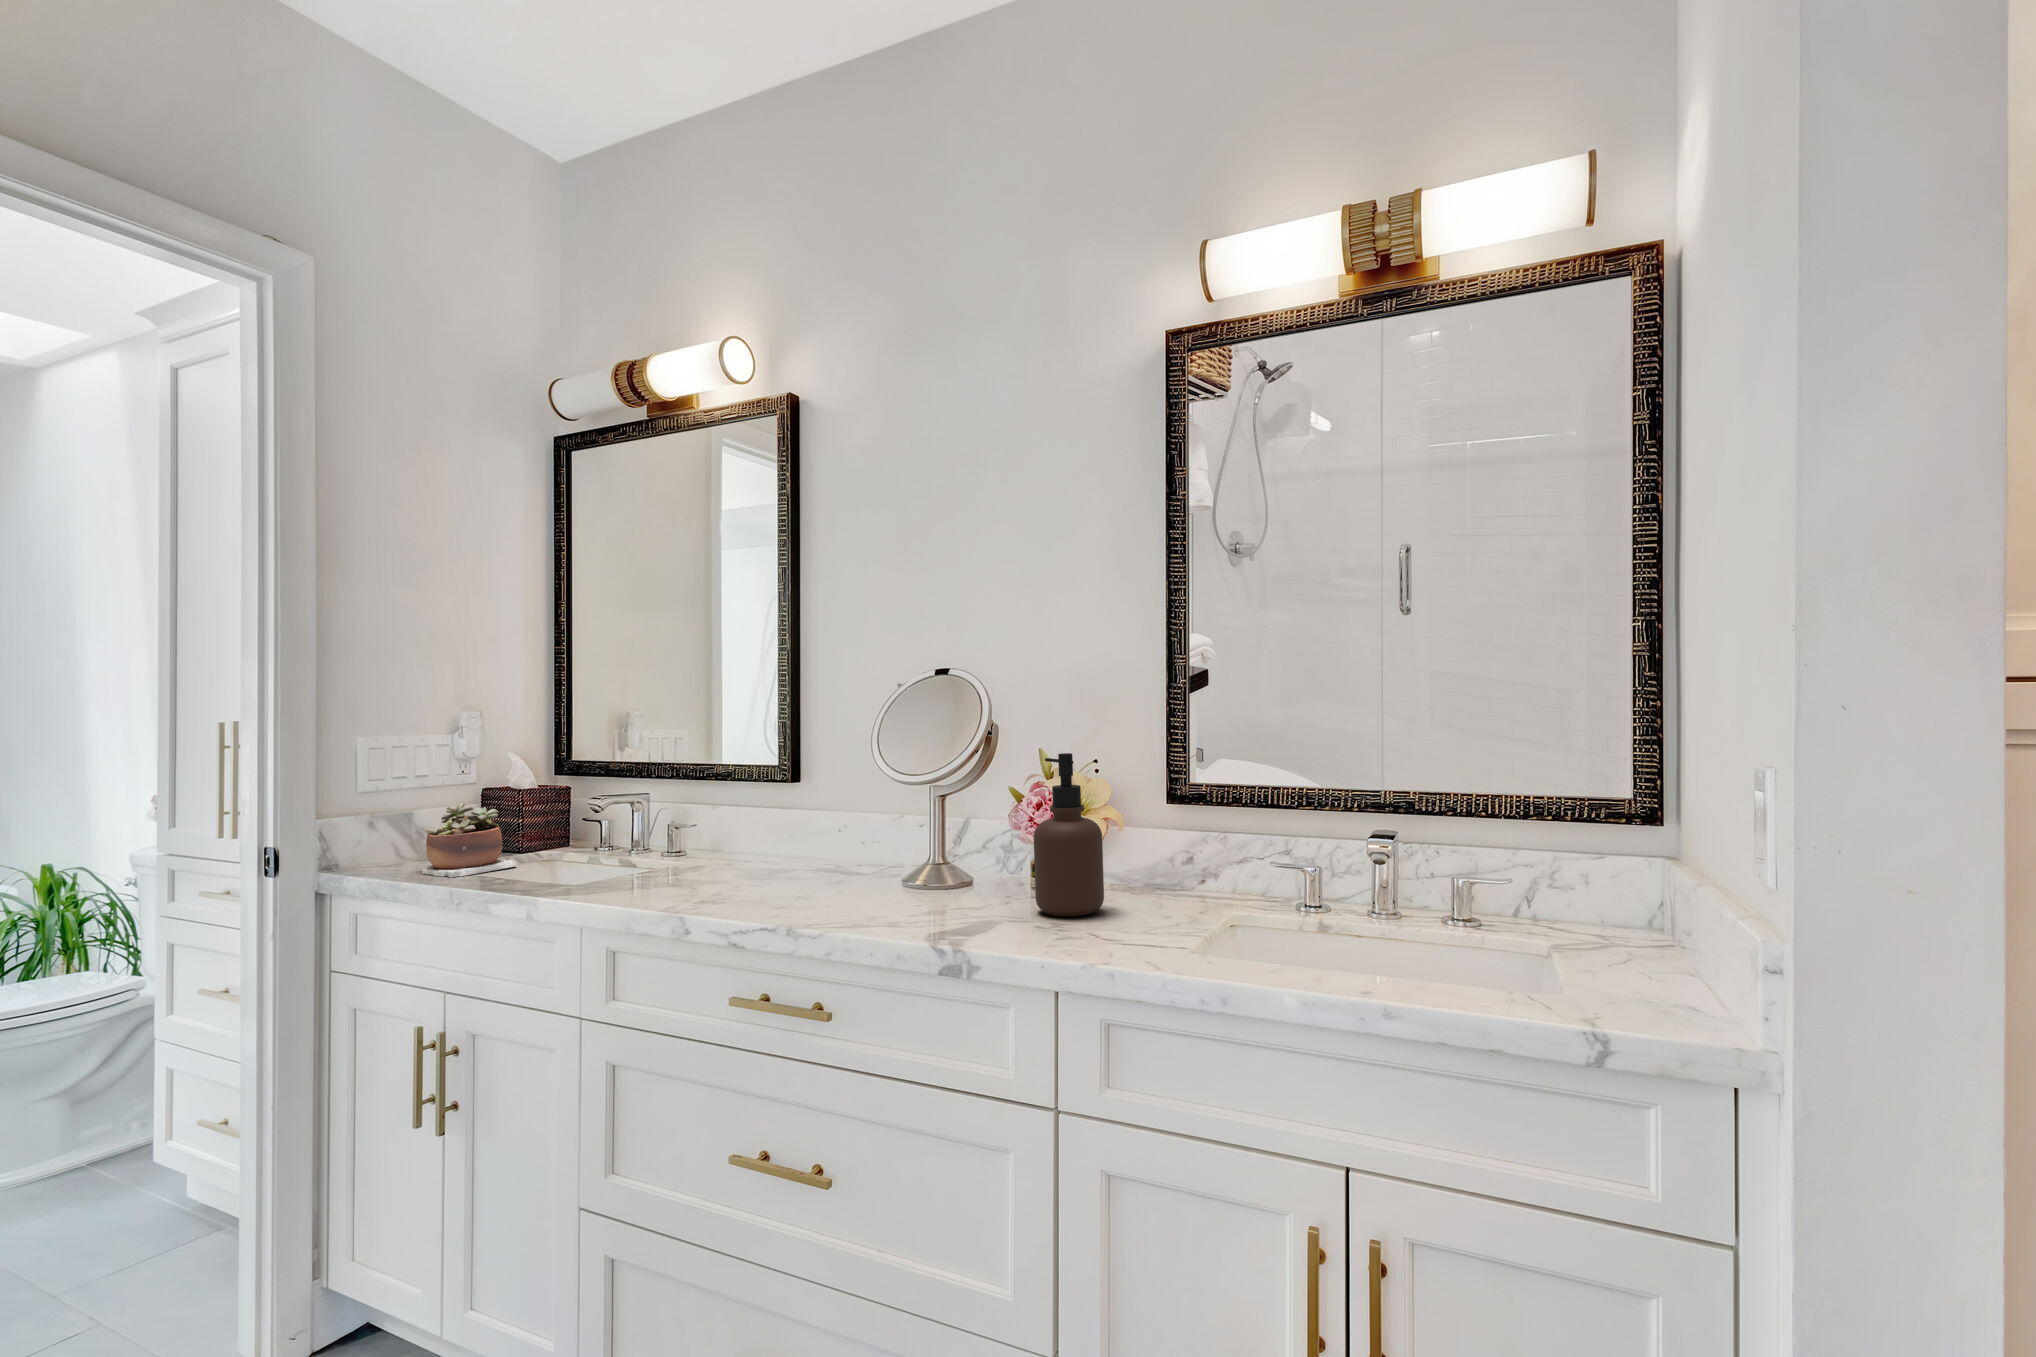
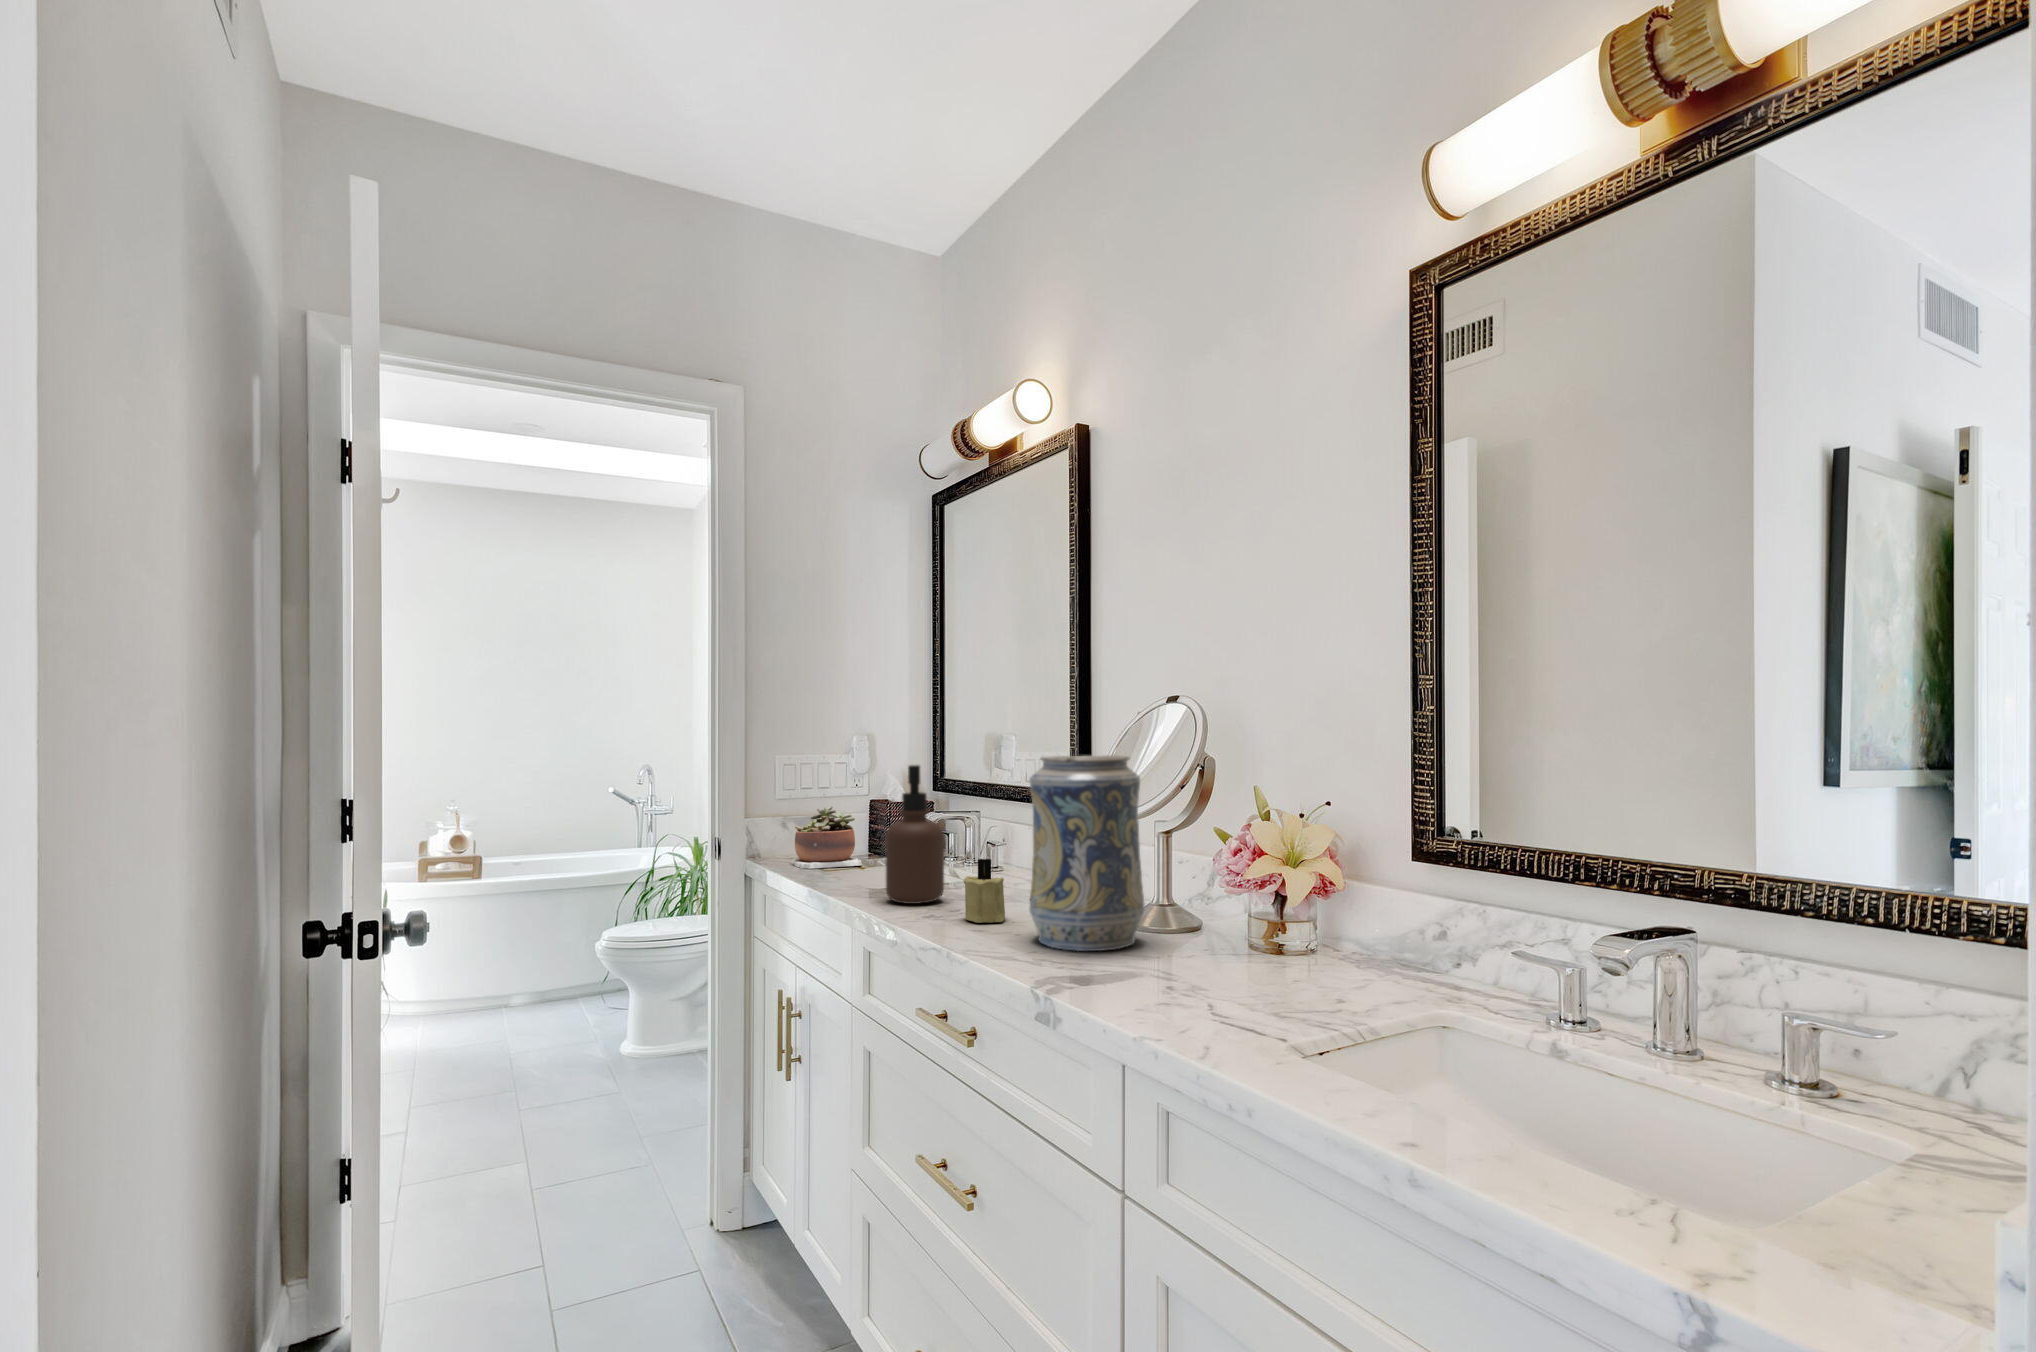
decorative vase: none [842,732,950,912] -> present [1029,755,1144,951]
soap dispenser: present [1034,753,1104,916] -> present [885,765,944,904]
candle: none [749,839,794,902] -> present [963,859,1005,923]

